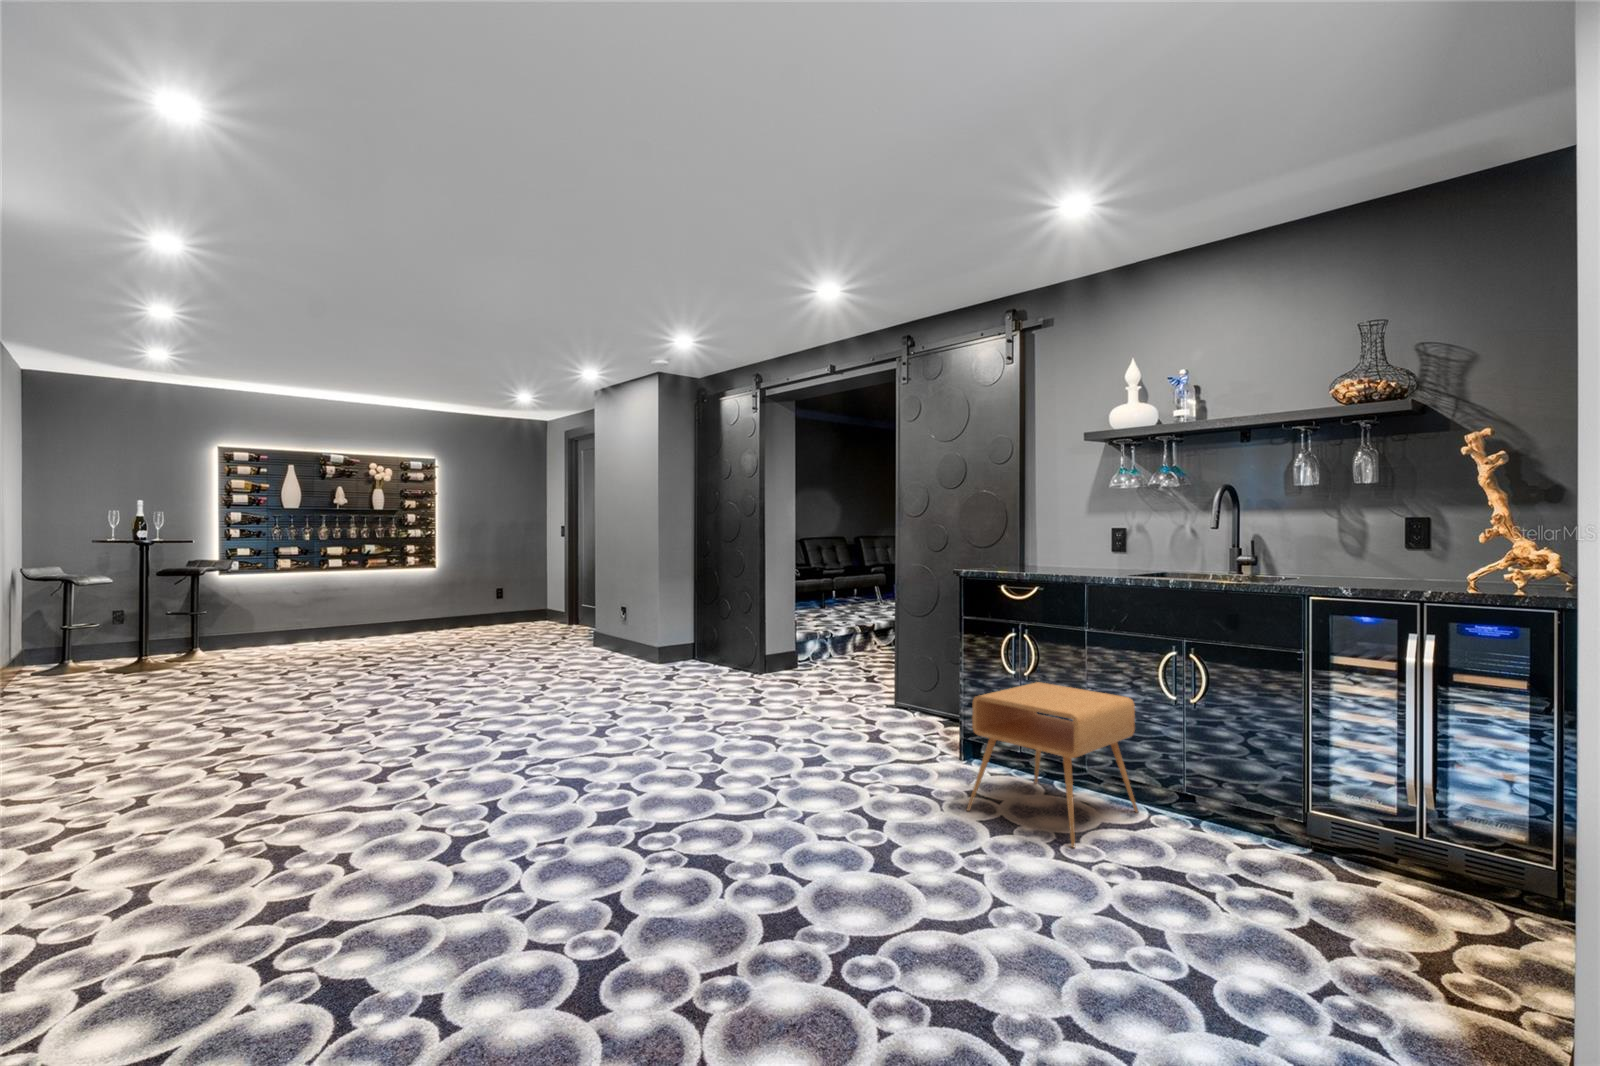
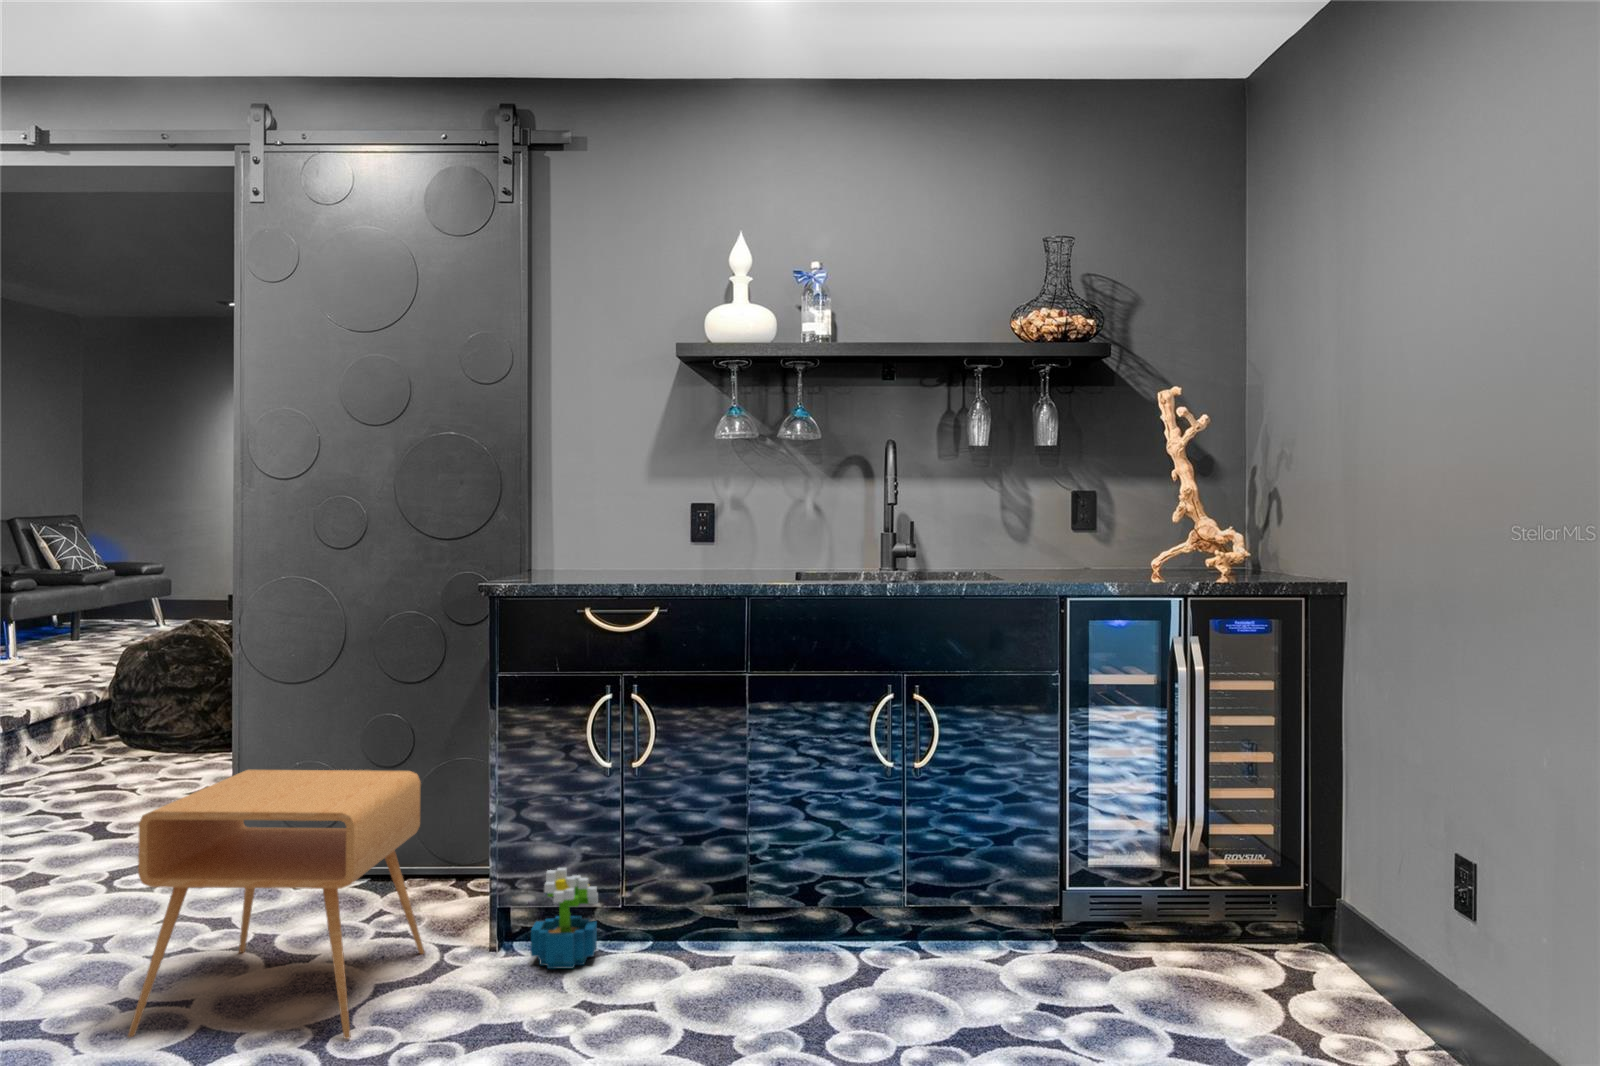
decorative plant: none [1206,779,1261,851] -> present [531,868,598,969]

